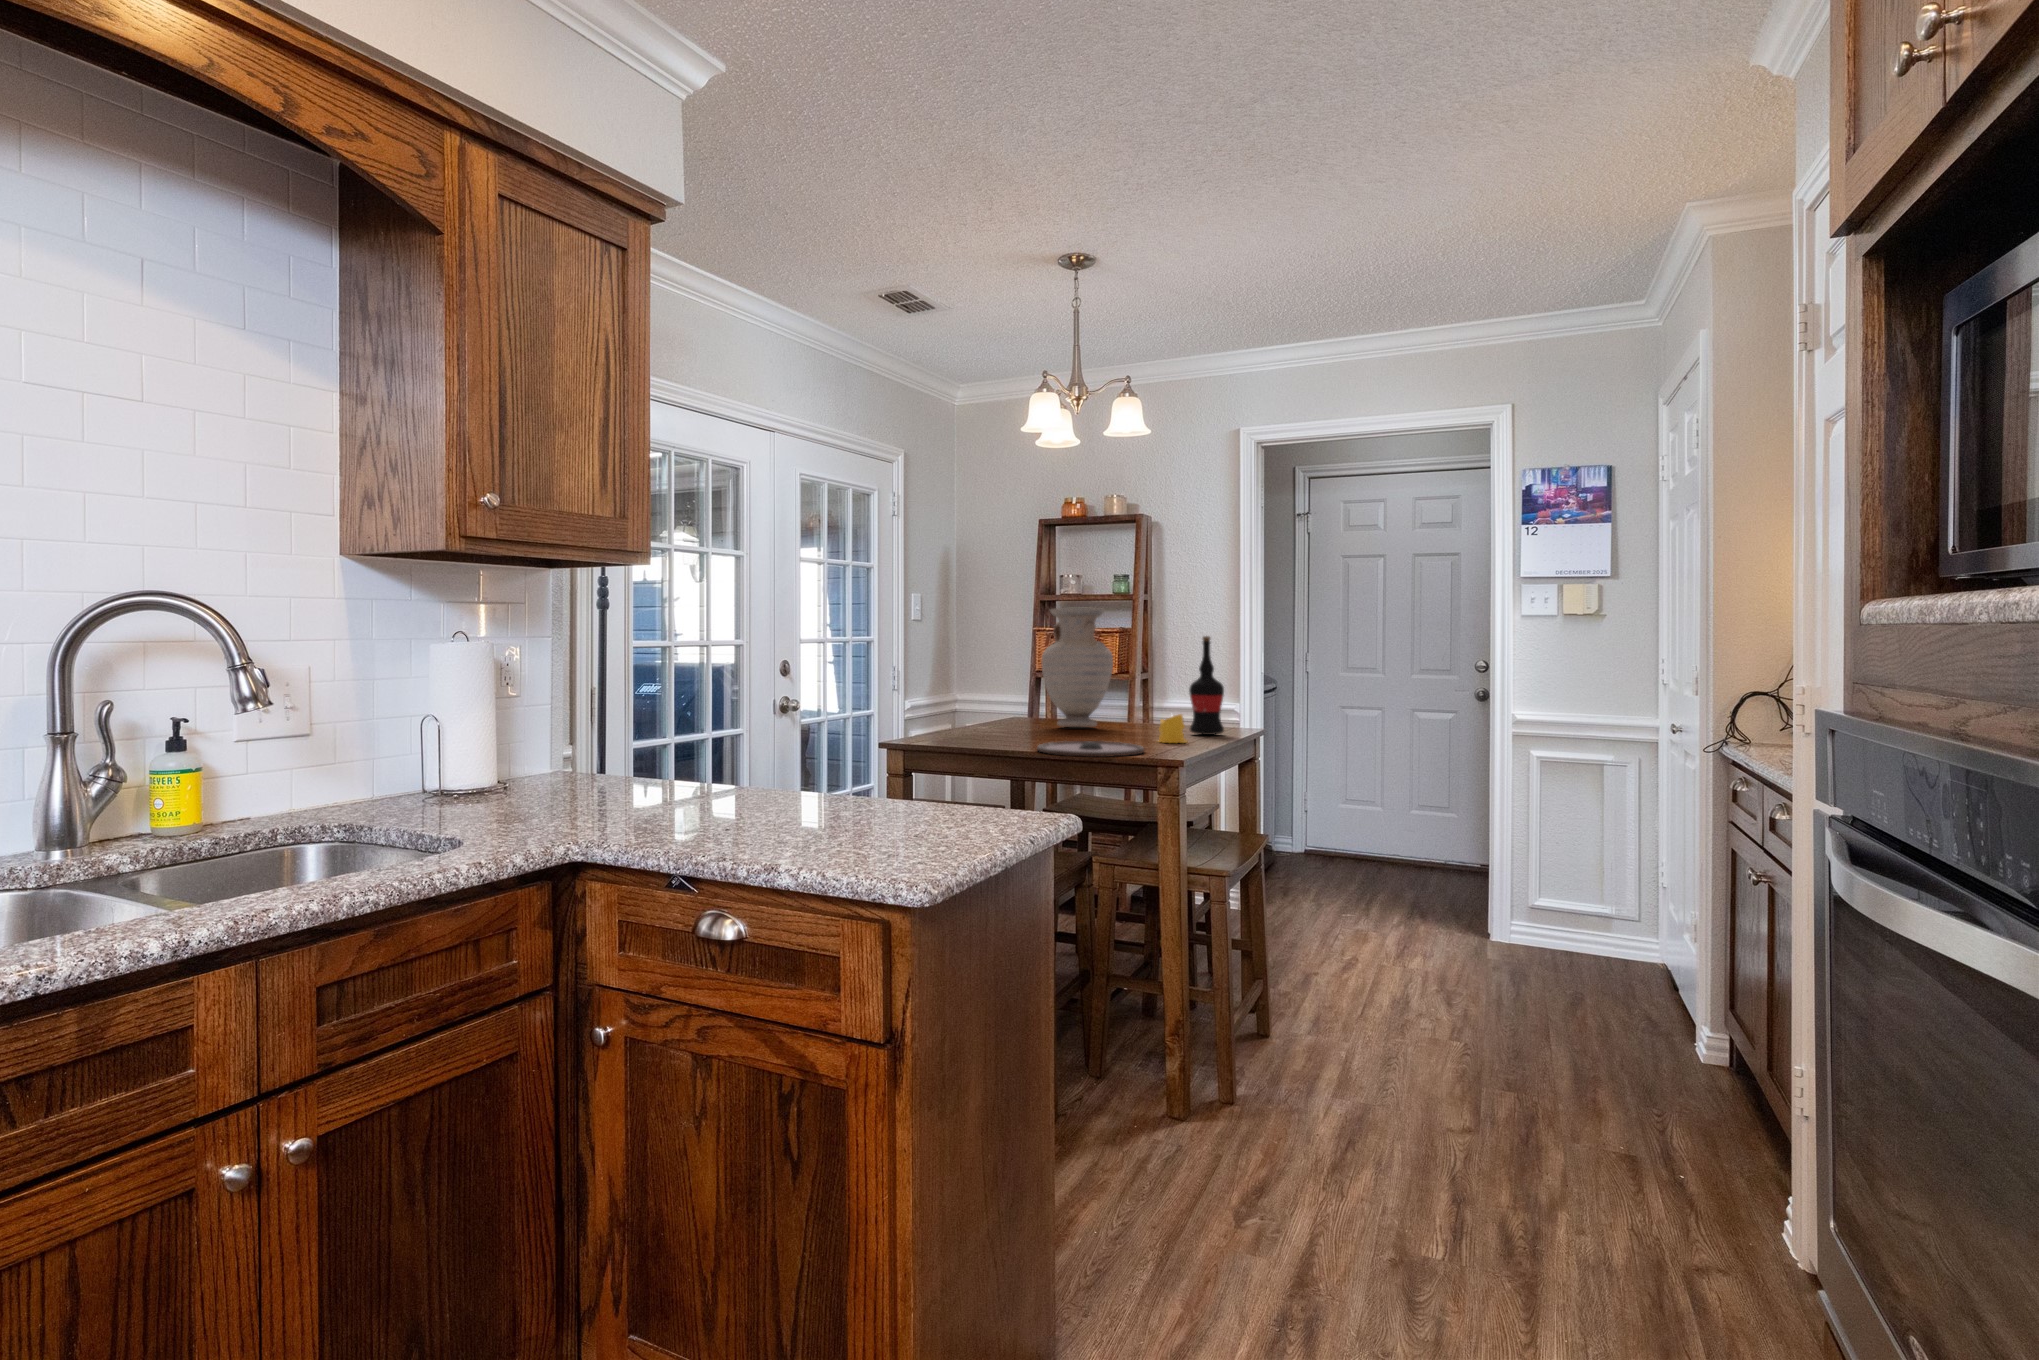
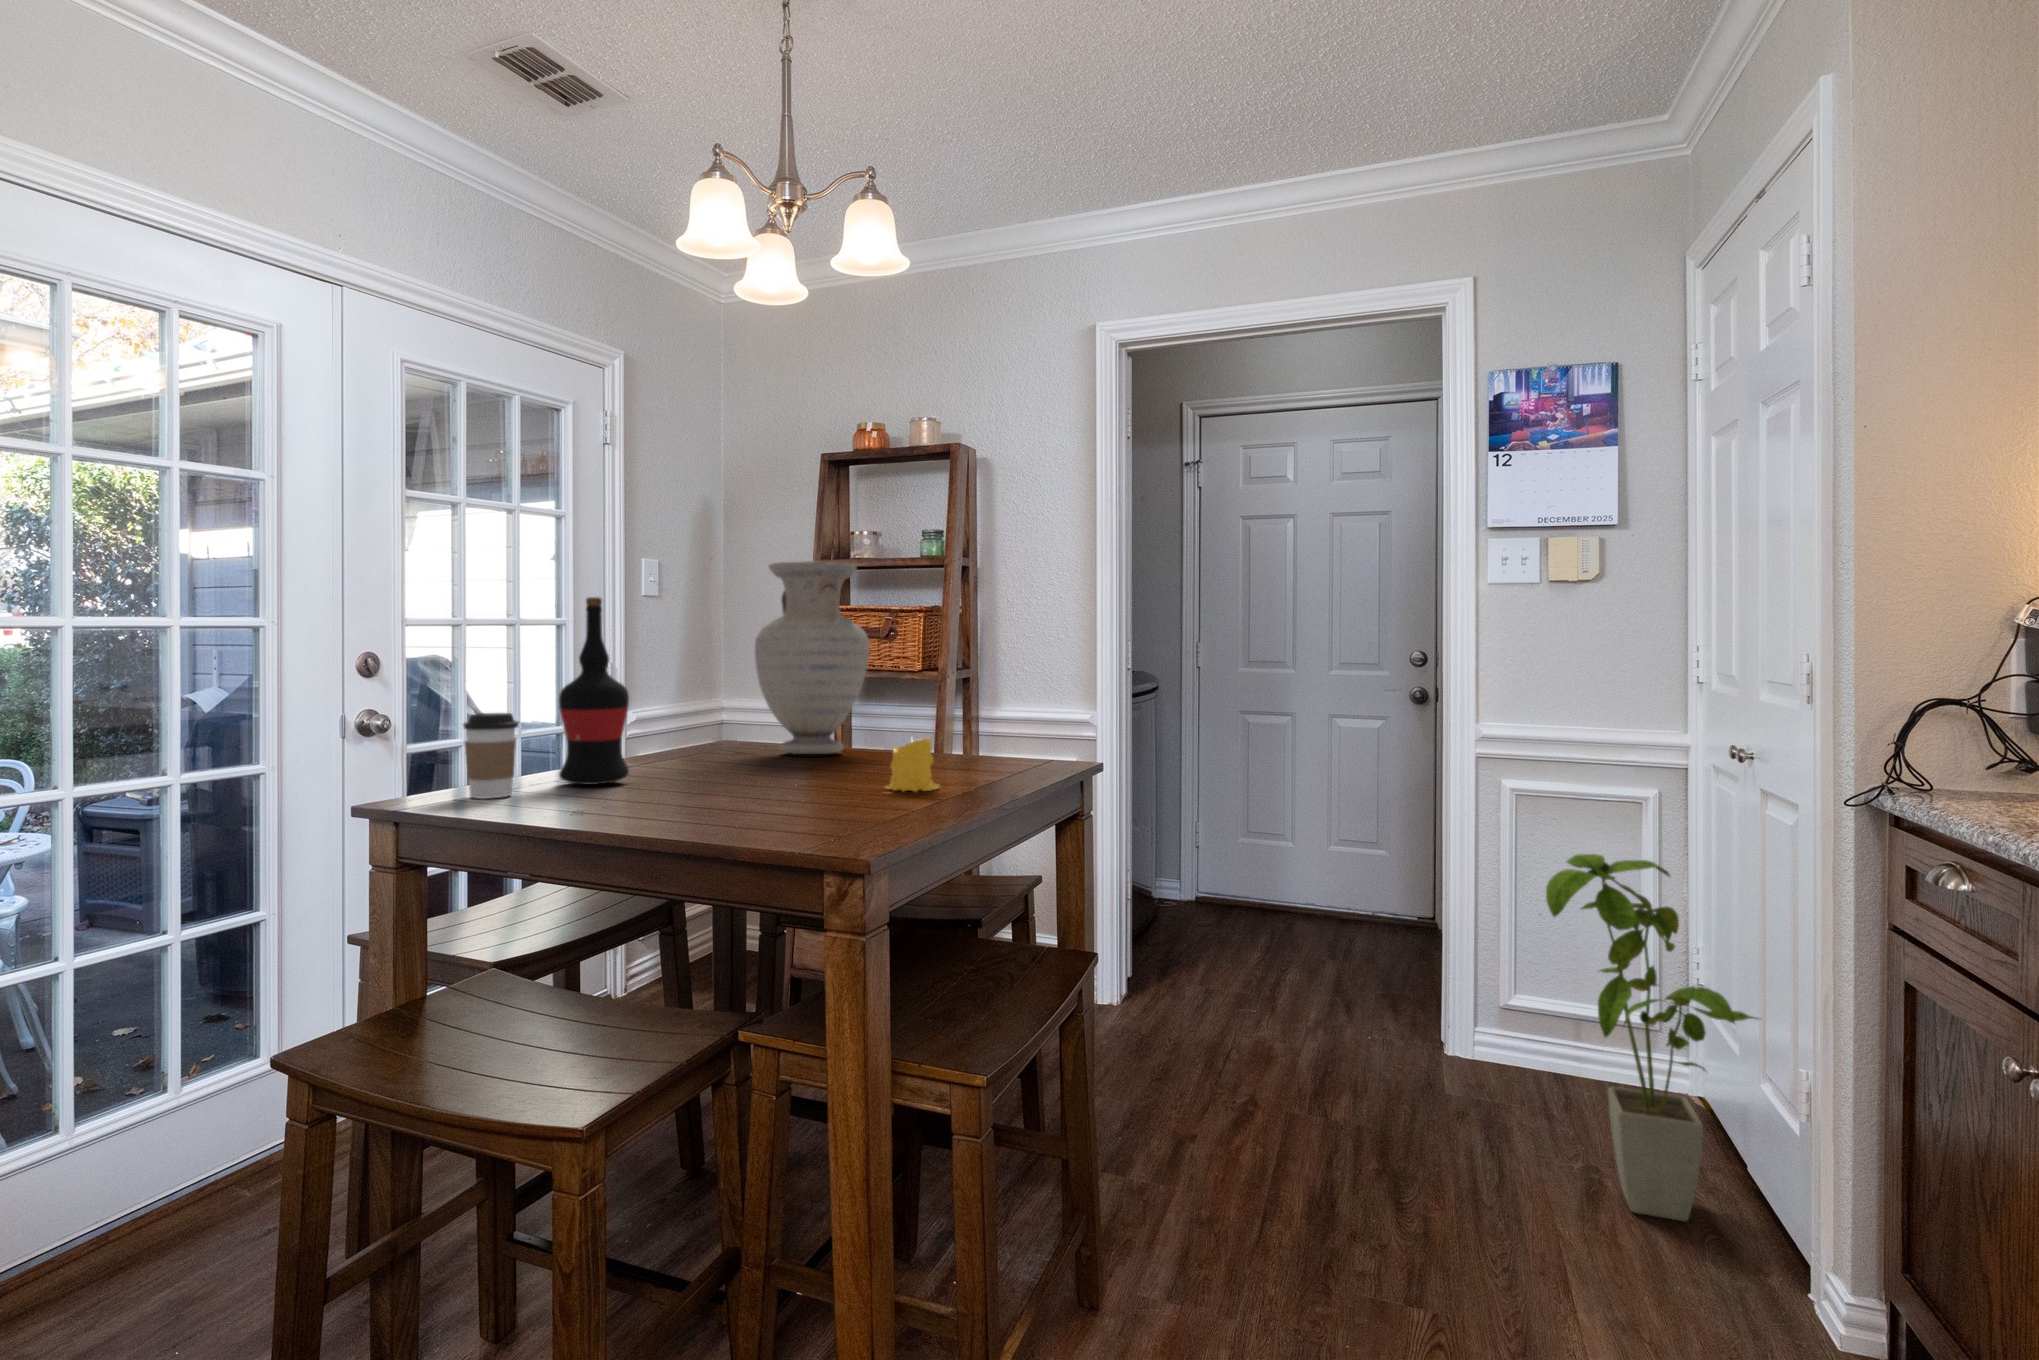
wine bottle: present [1189,636,1224,735] -> present [559,597,629,784]
coffee cup: none [936,699,964,744] -> present [463,713,519,799]
plate: present [1037,741,1144,757] -> none [602,793,815,835]
house plant: none [1549,792,1679,1017] -> present [1546,854,1758,1221]

